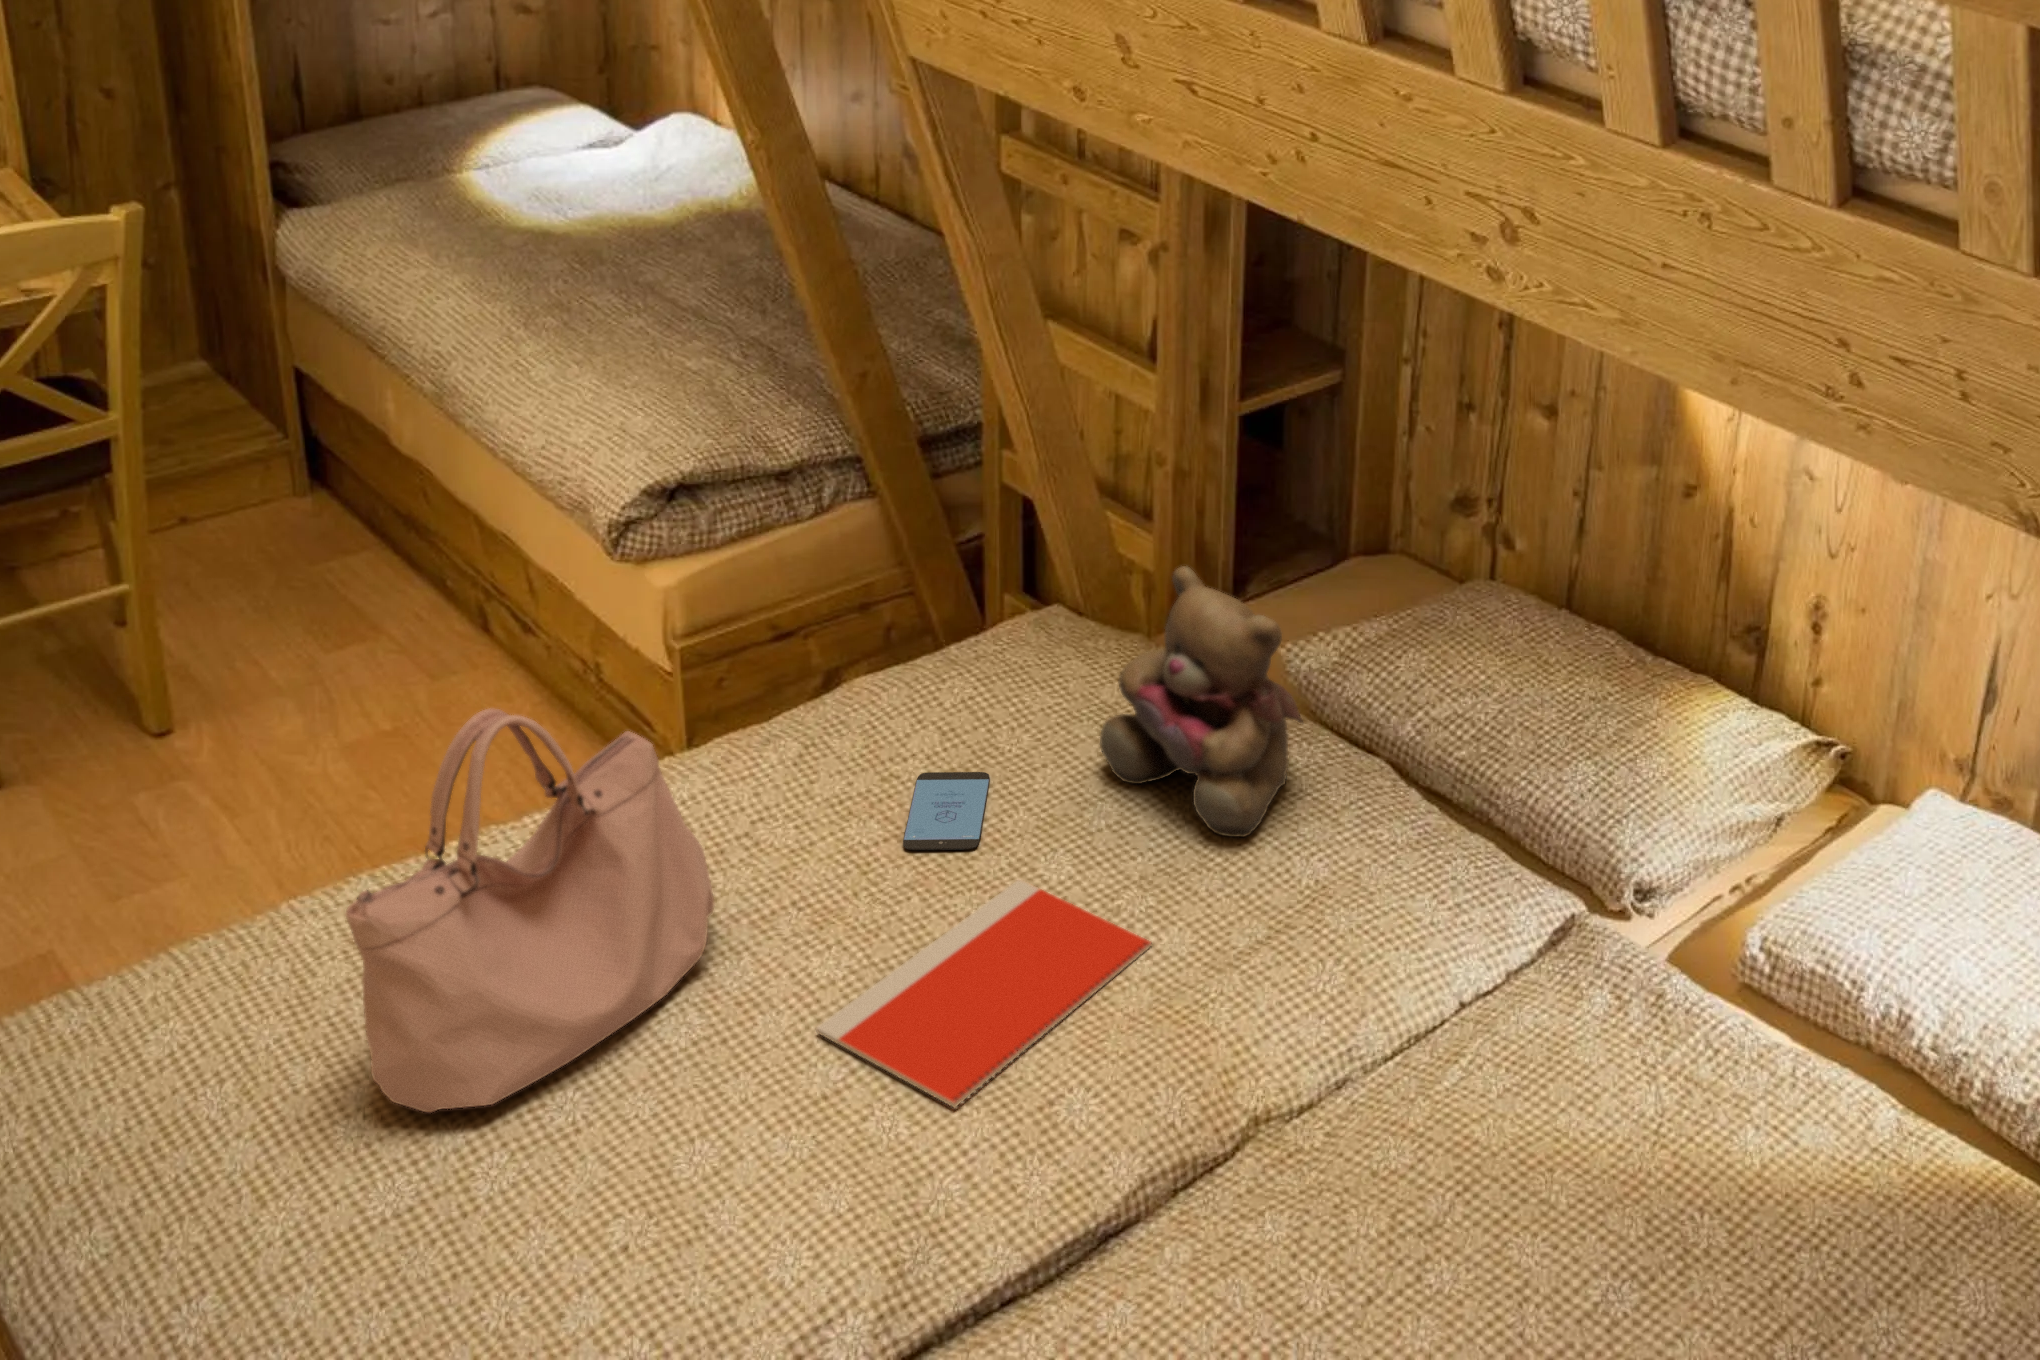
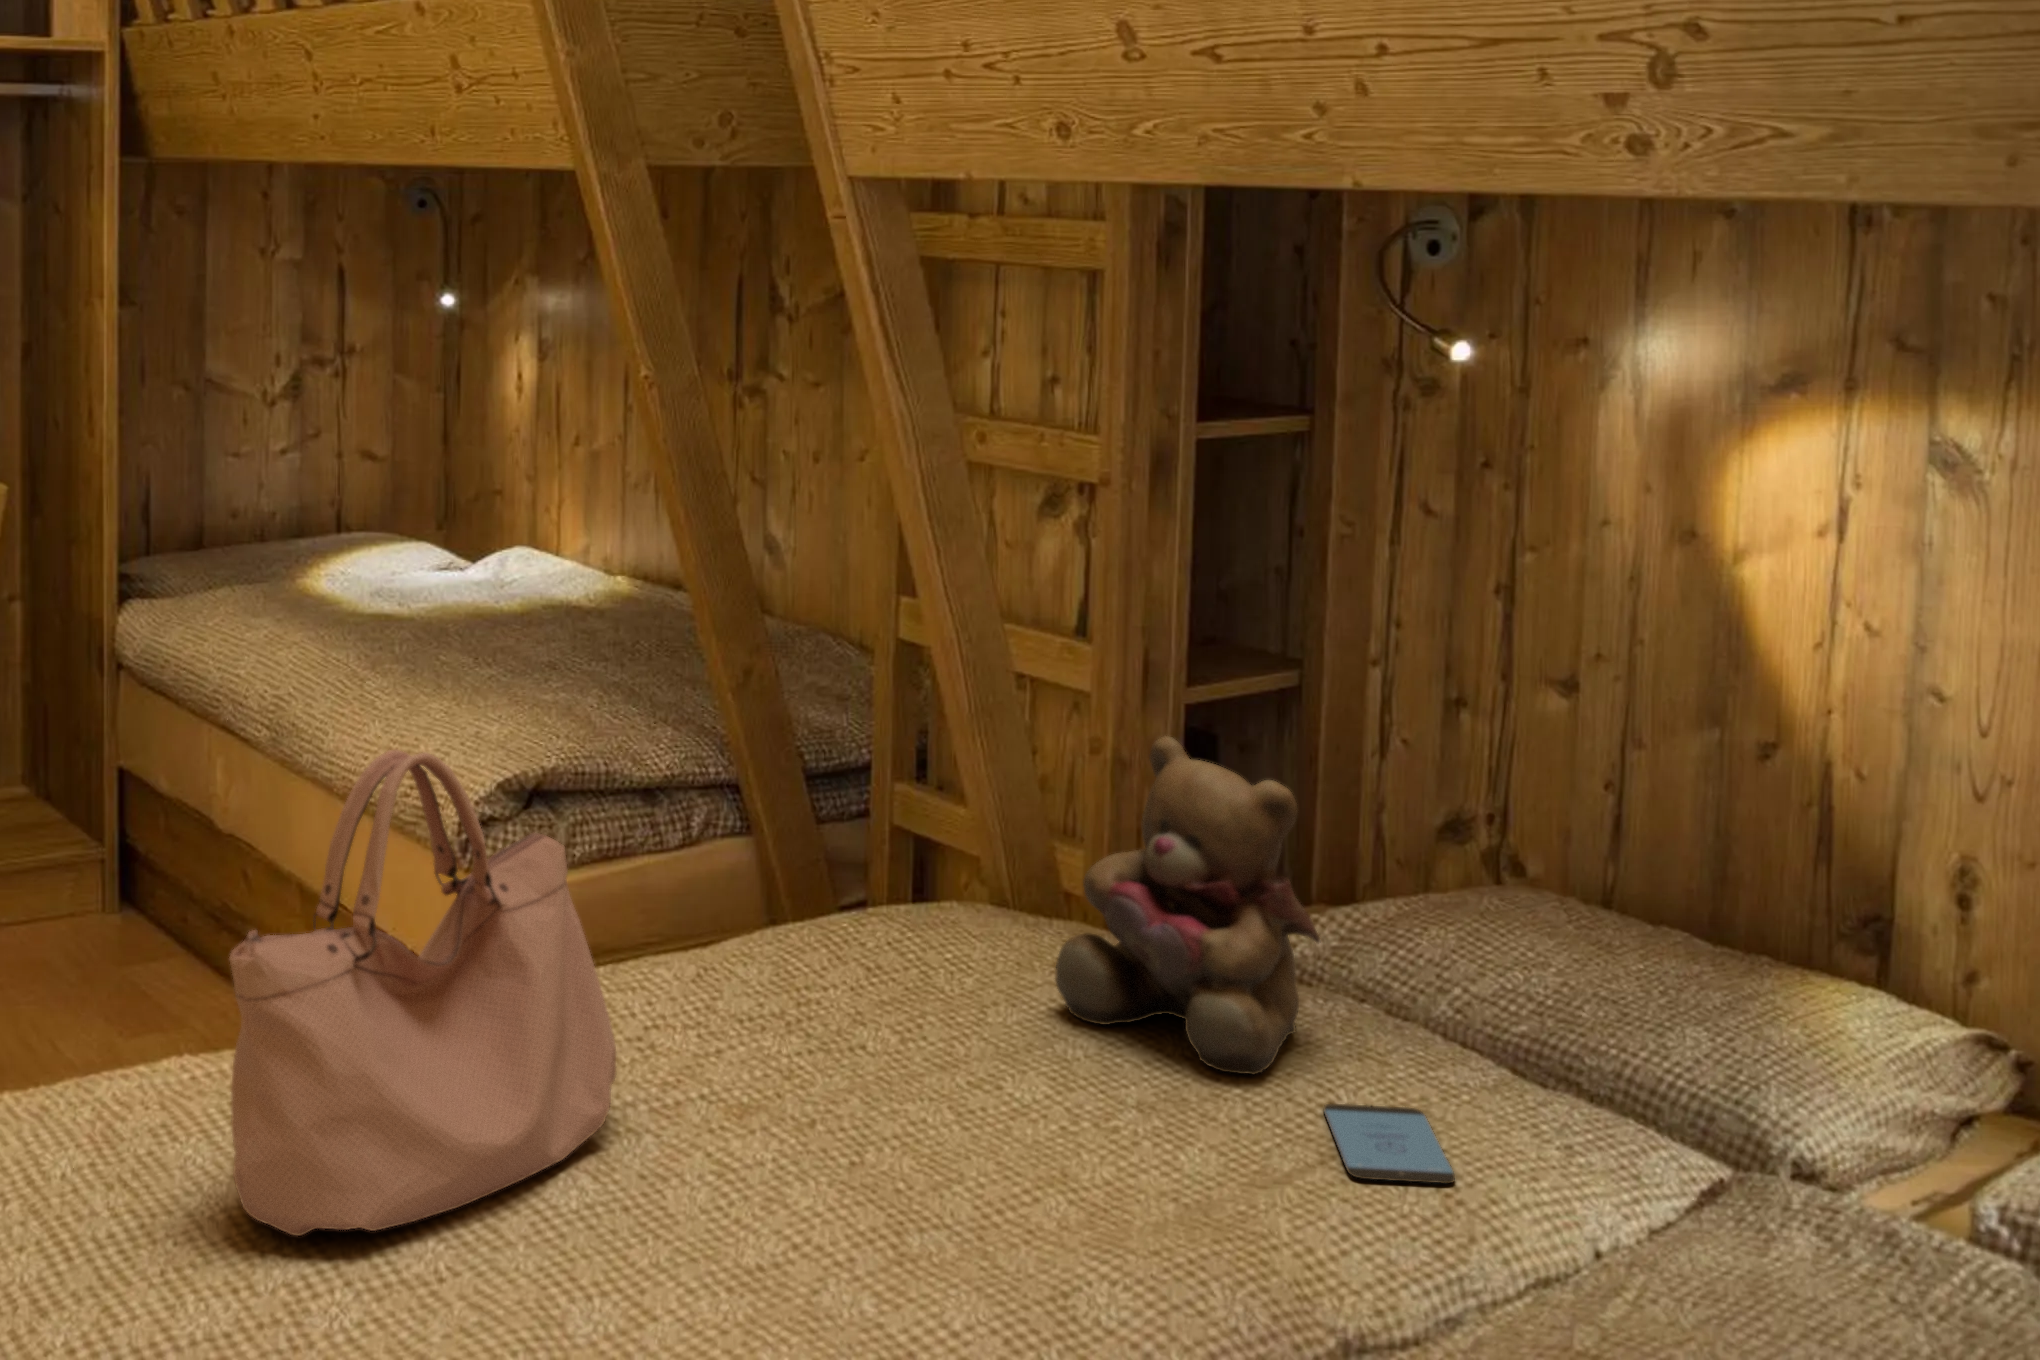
smartphone: present [903,772,990,850] -> present [1324,1104,1455,1183]
notebook: present [816,880,1152,1107] -> none [750,1093,1161,1284]

